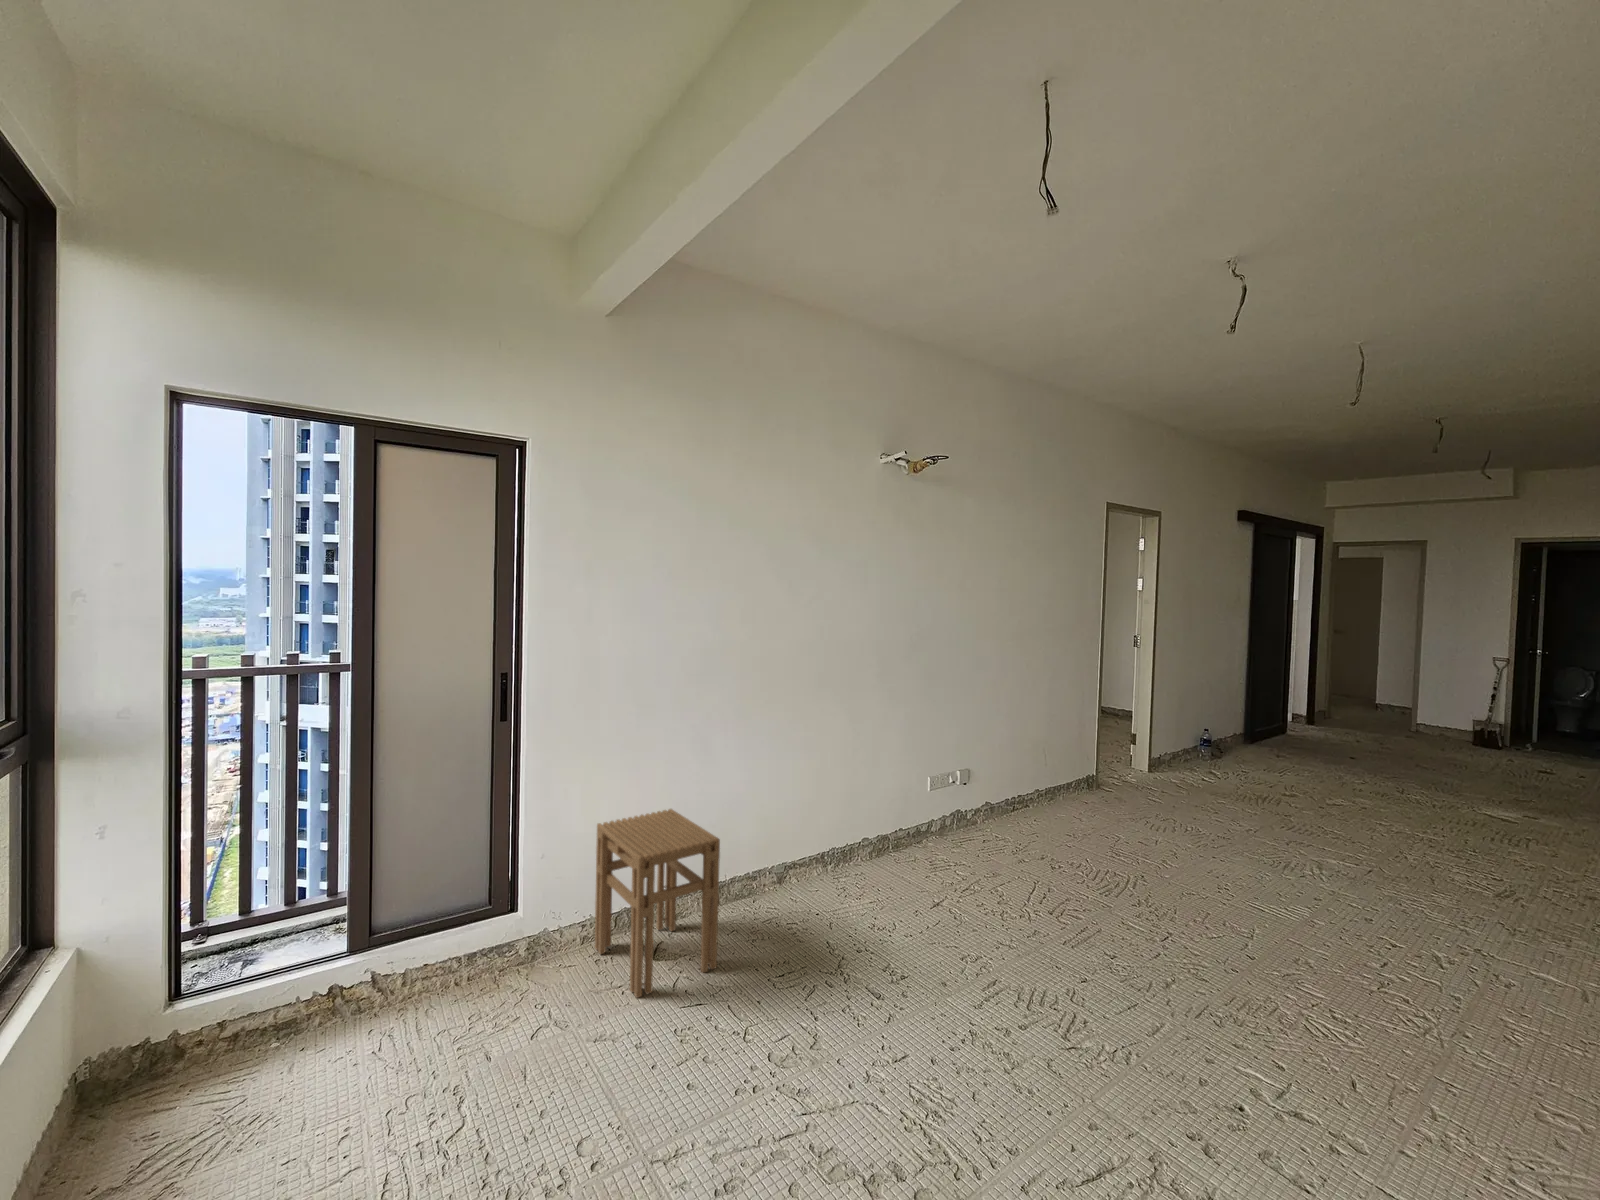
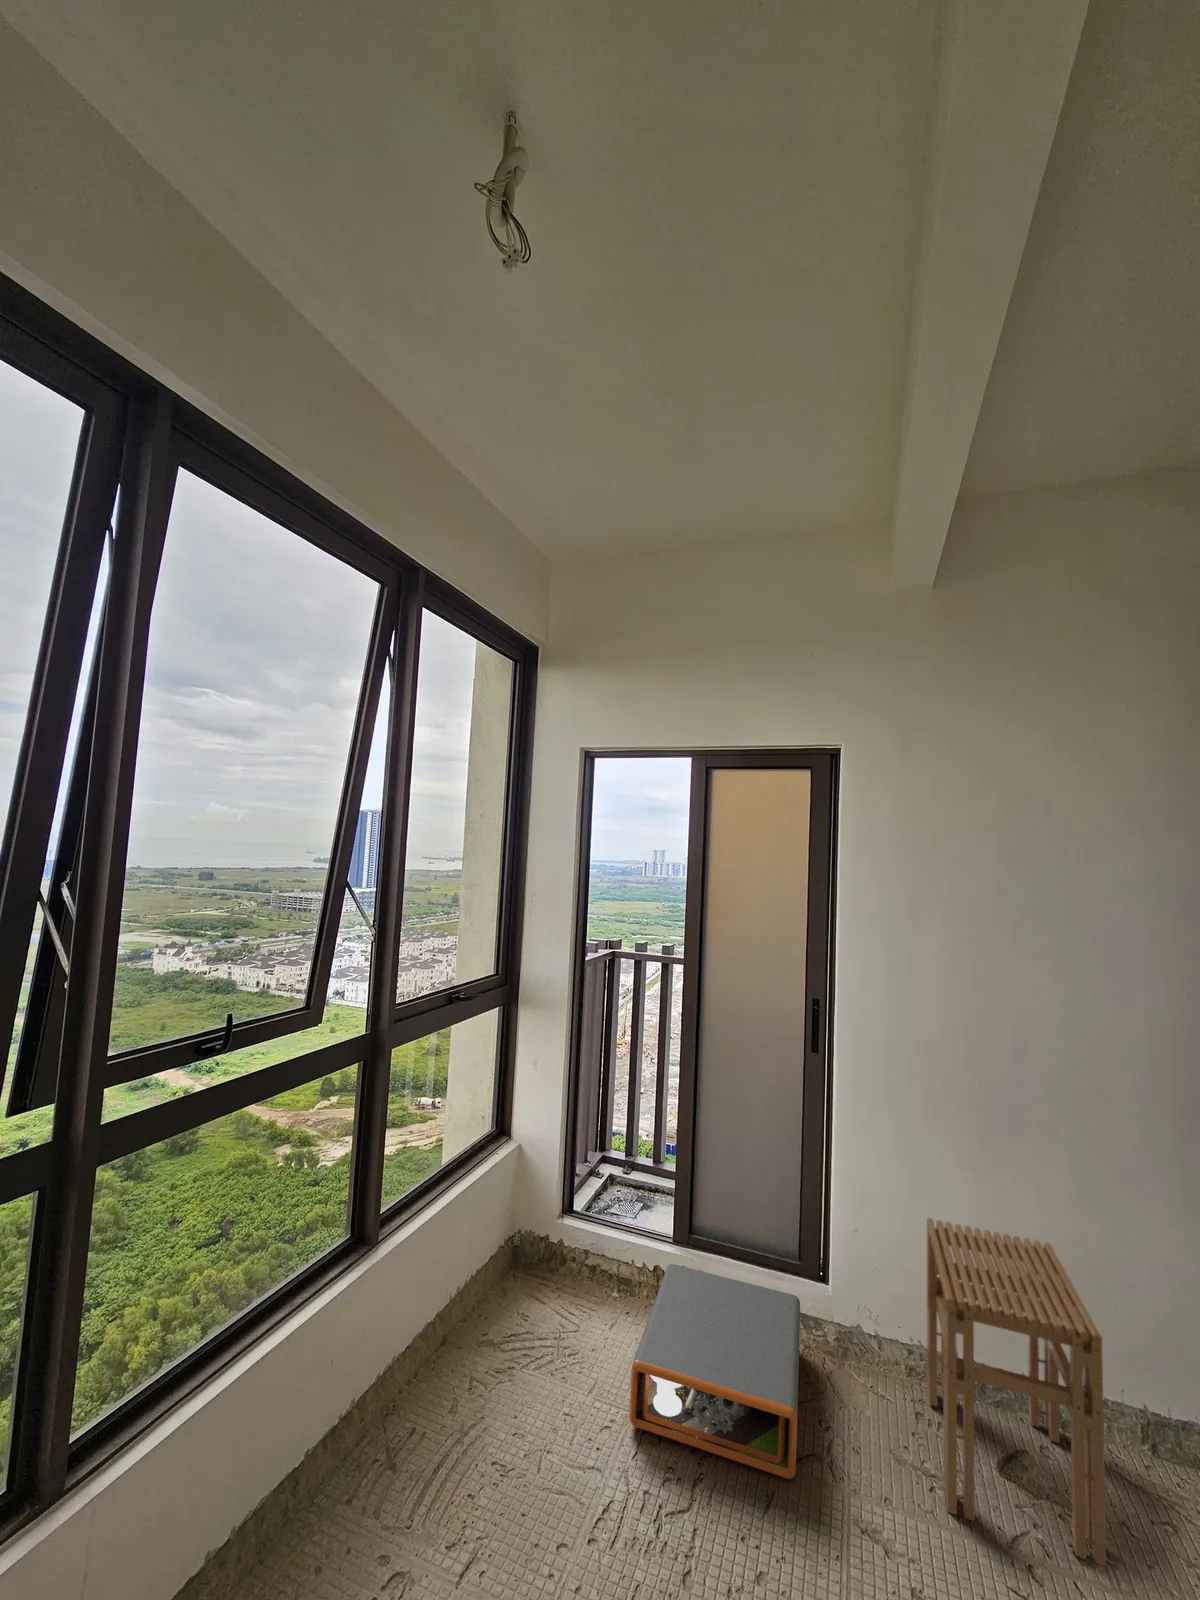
storage box: none [350,935,540,1111] -> present [629,1264,800,1479]

